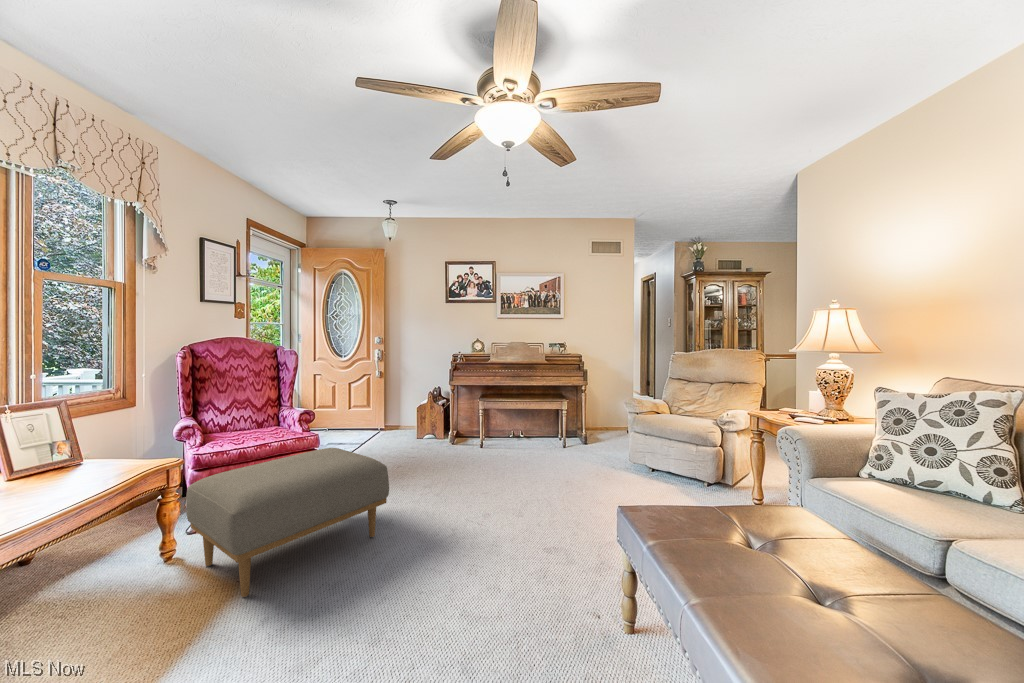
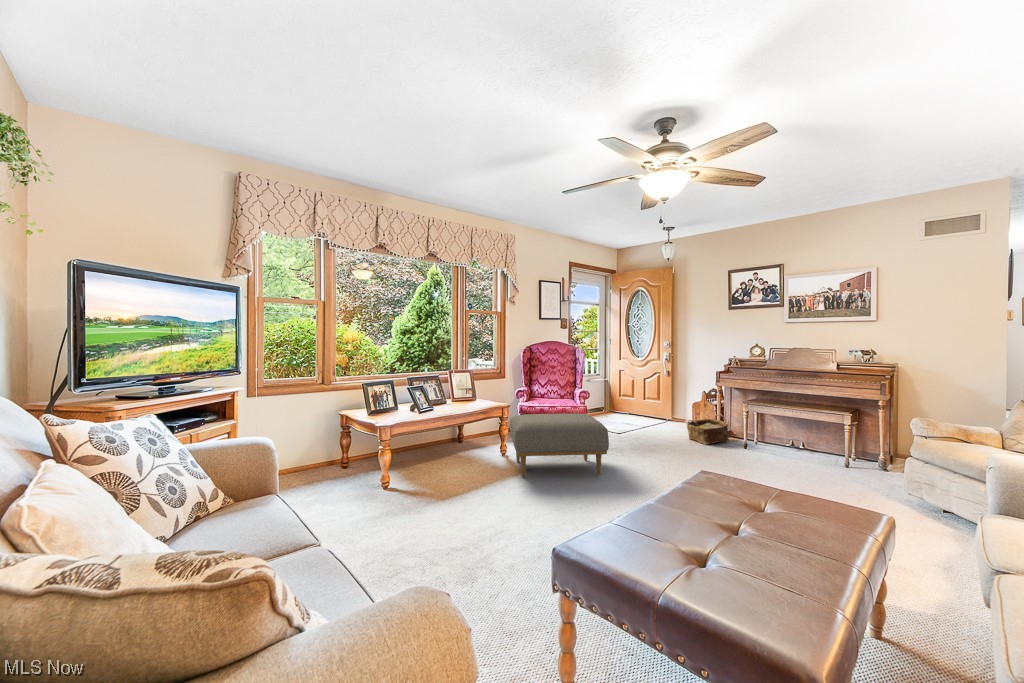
woven basket: none [422,415,462,452] -> present [687,414,729,445]

